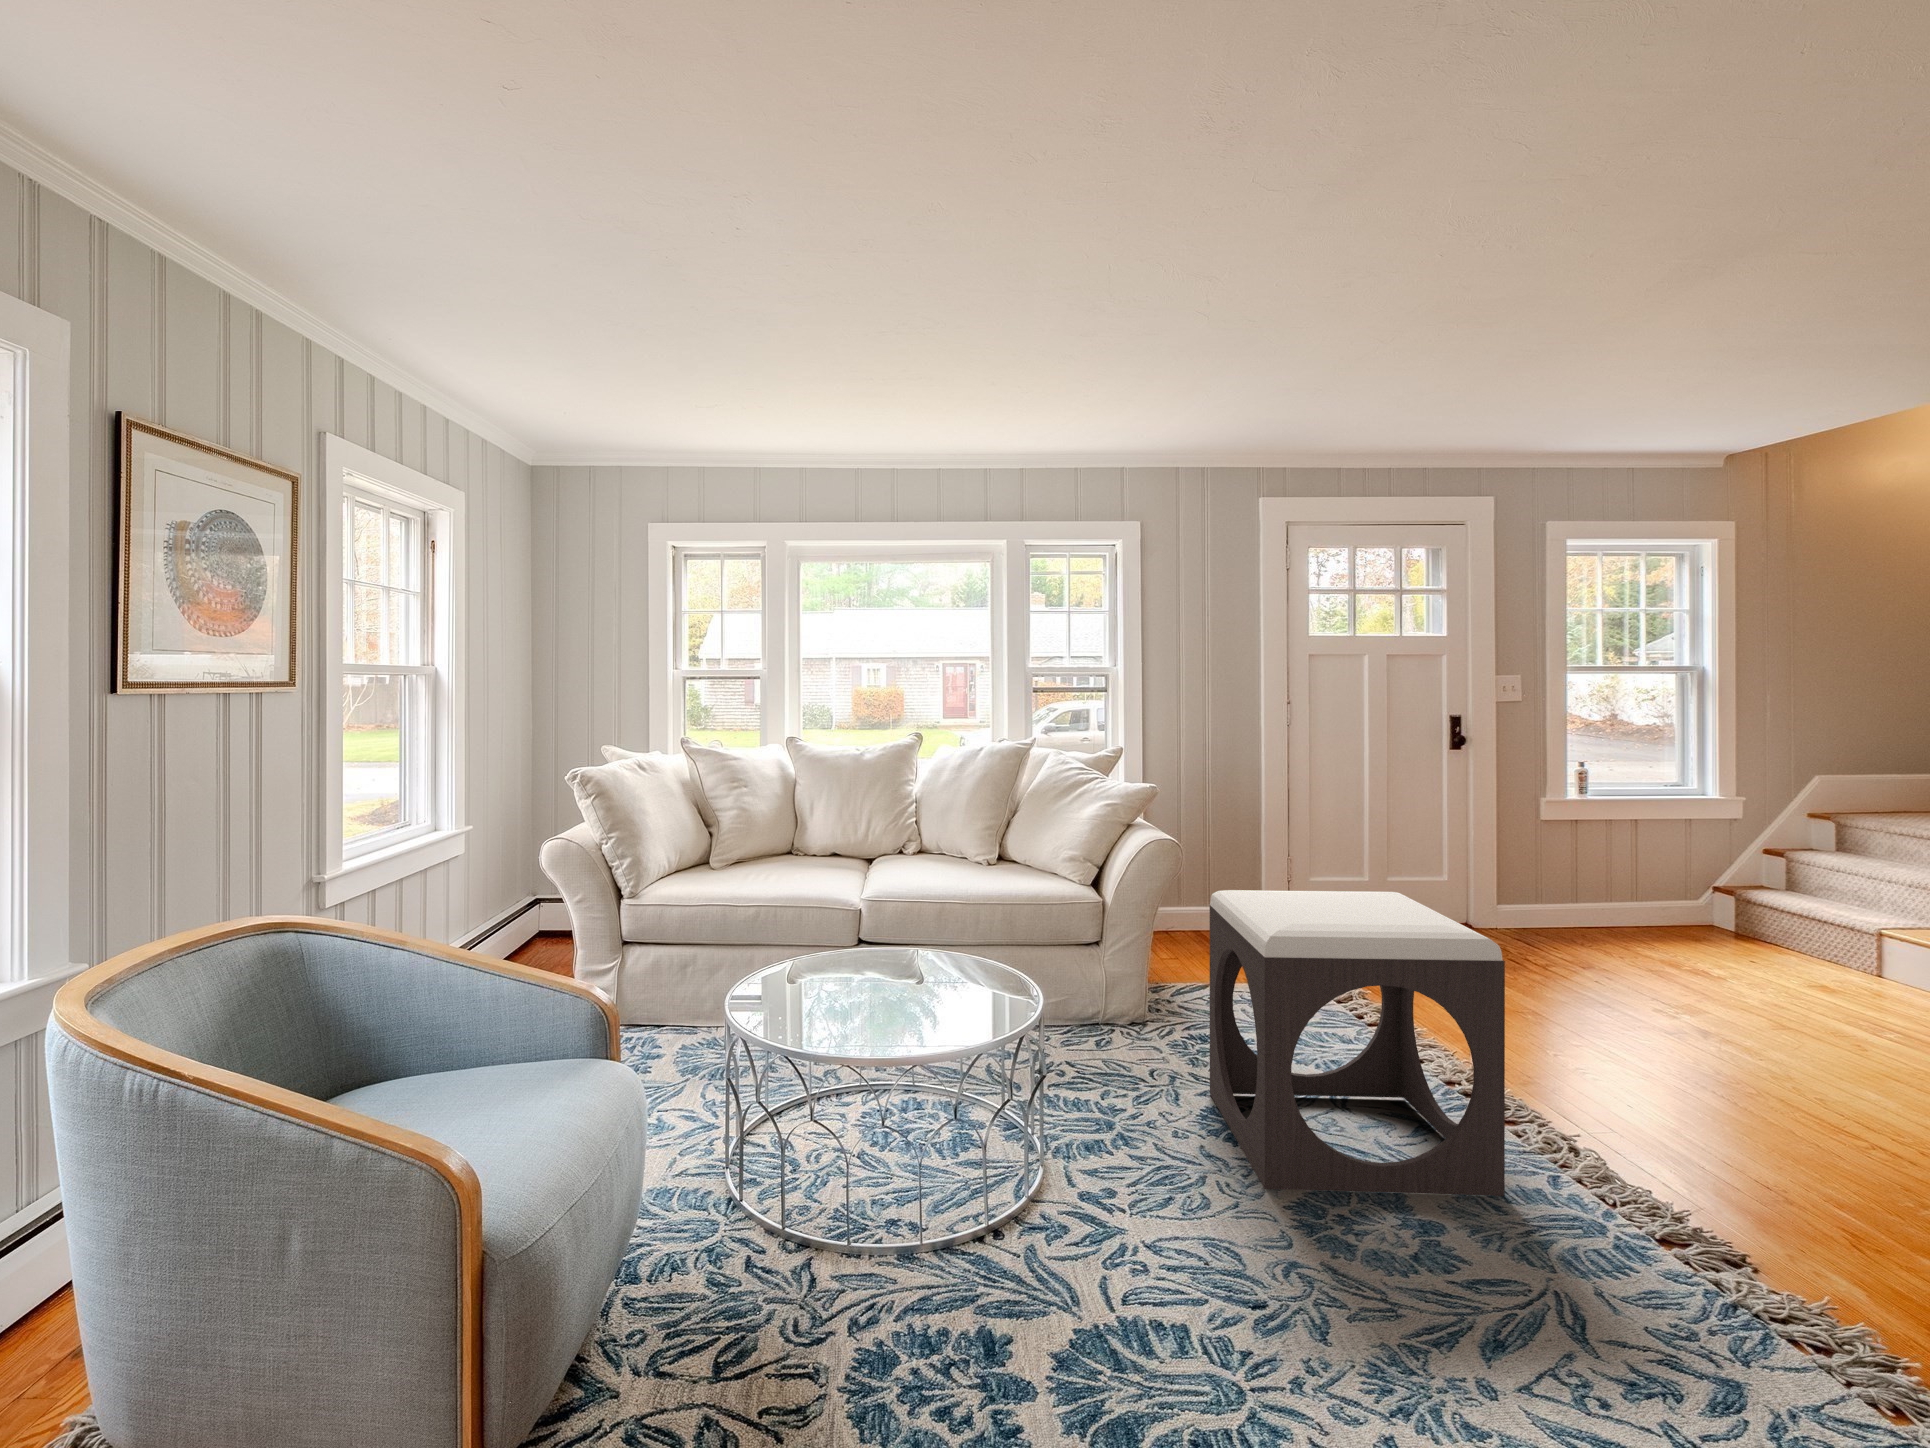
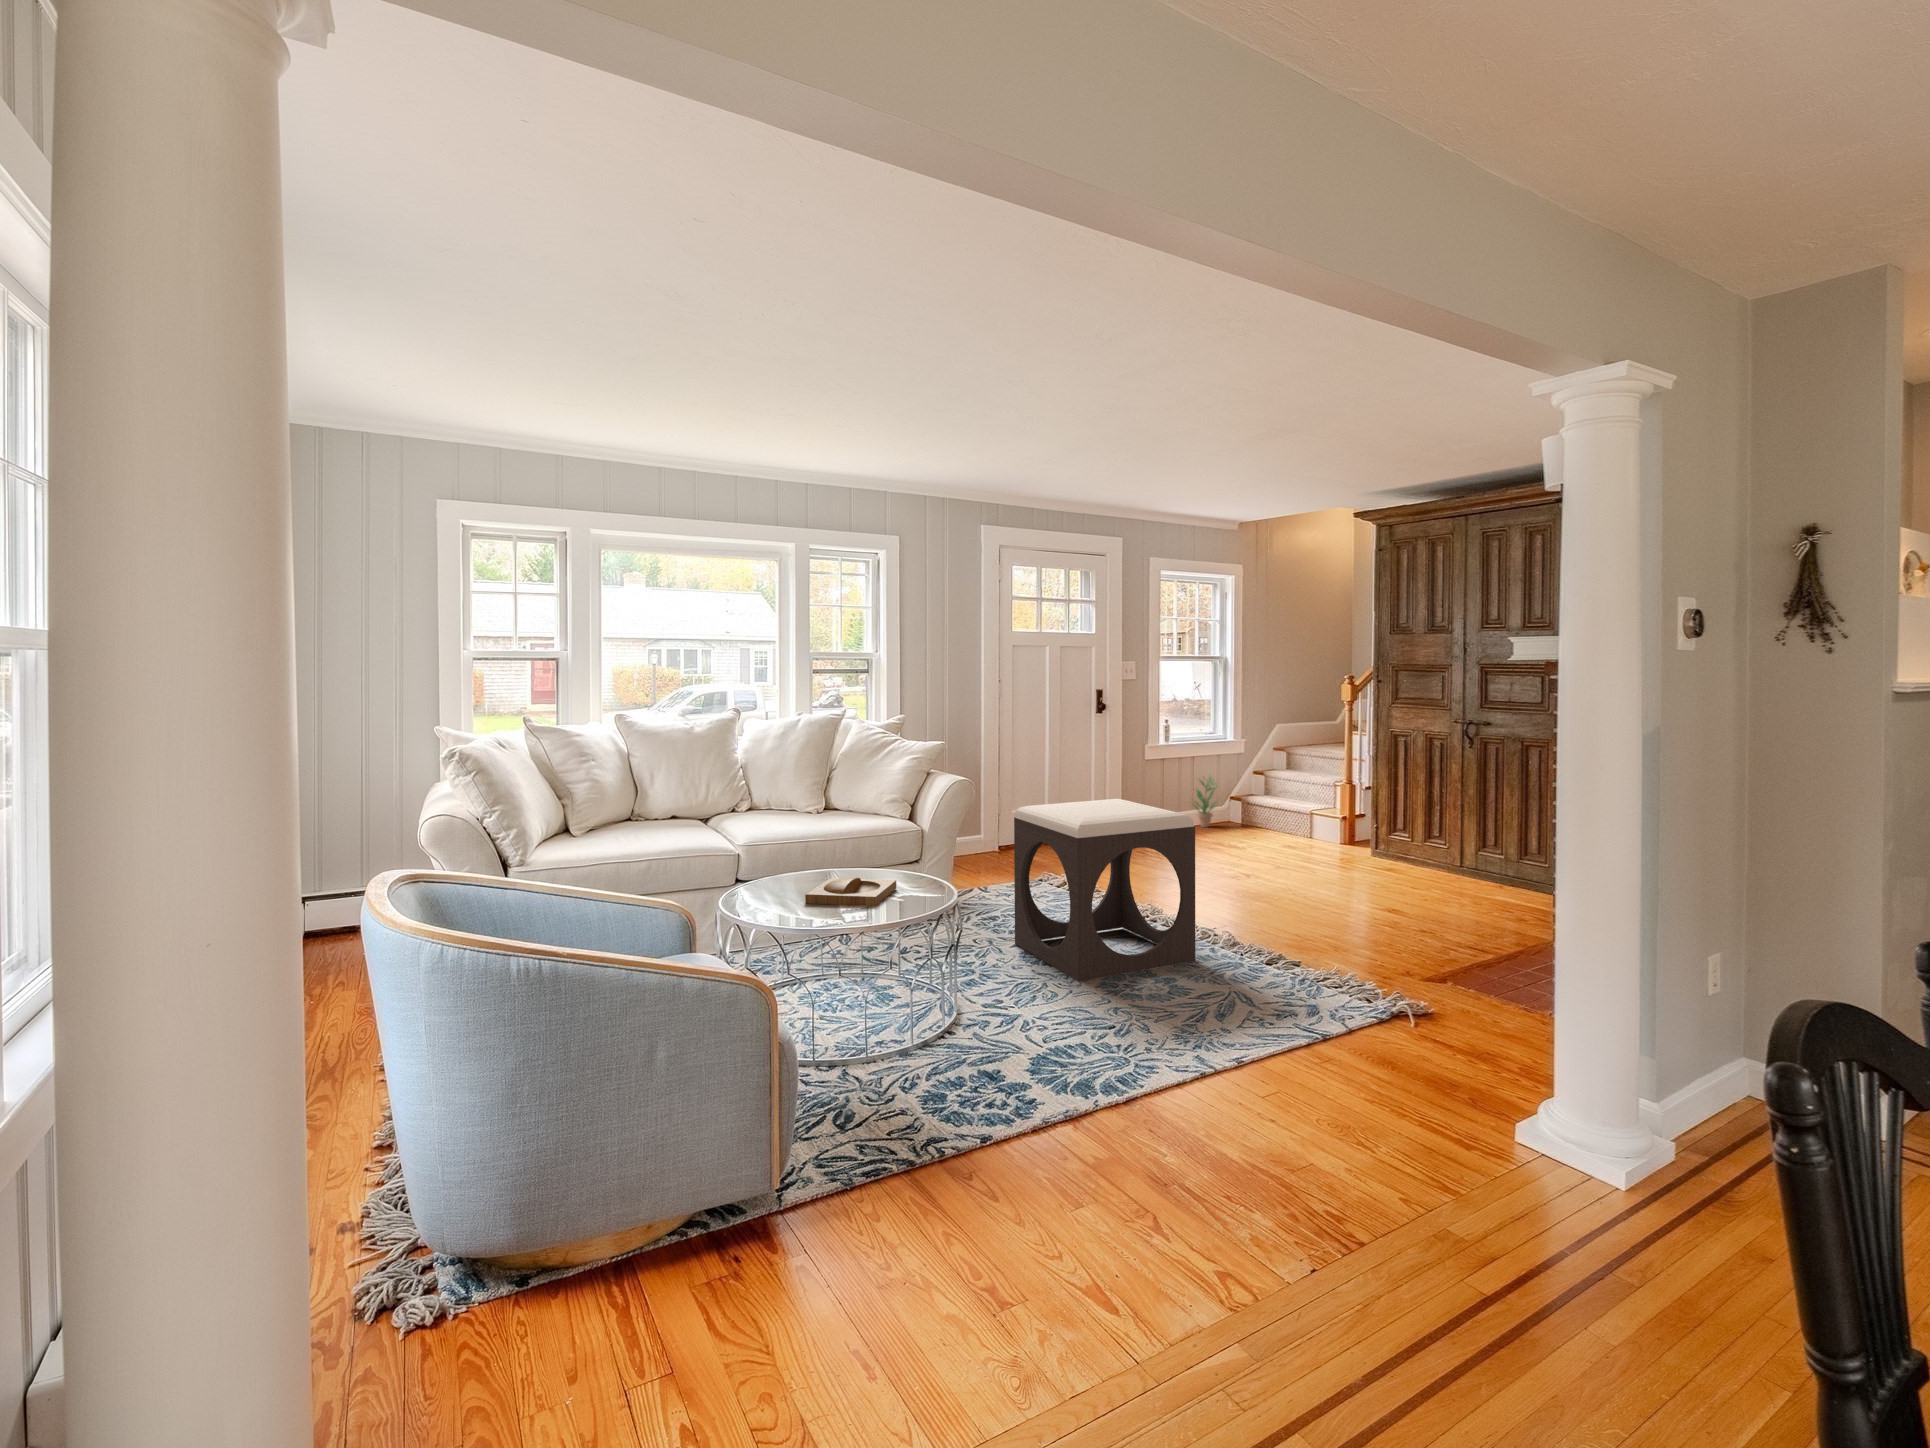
potted plant: none [1630,850,1690,933] -> present [1193,776,1216,827]
tray: none [839,966,978,1022] -> present [805,878,896,906]

